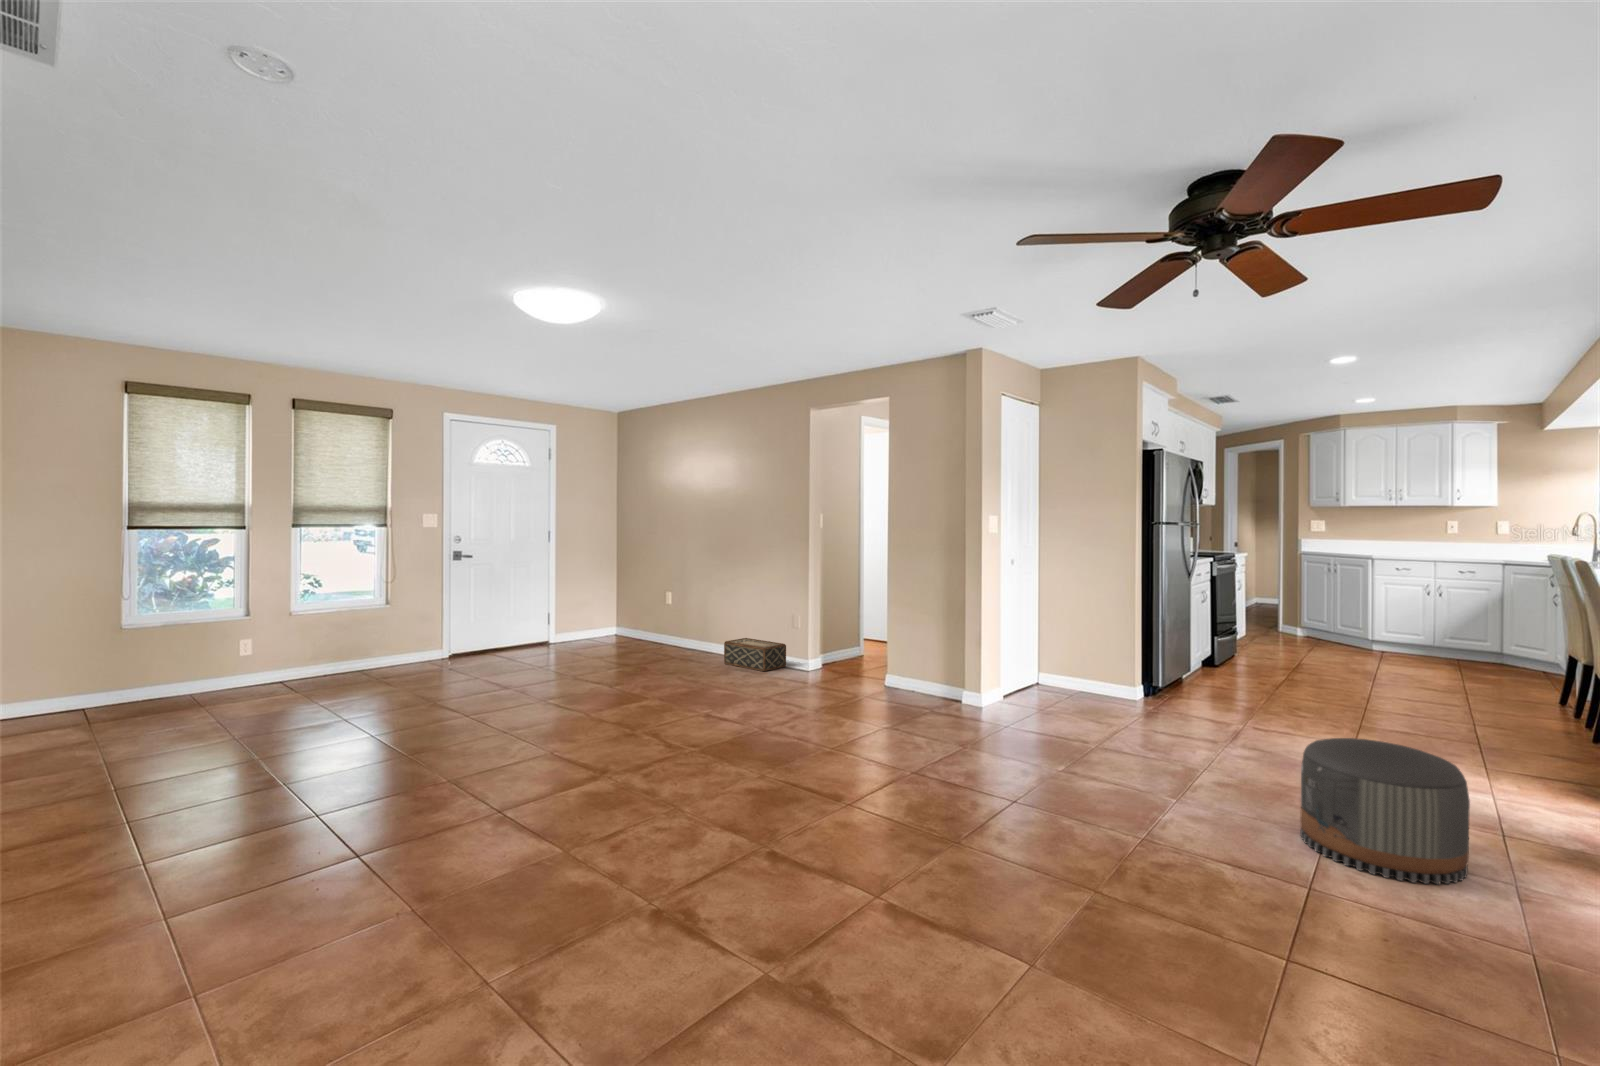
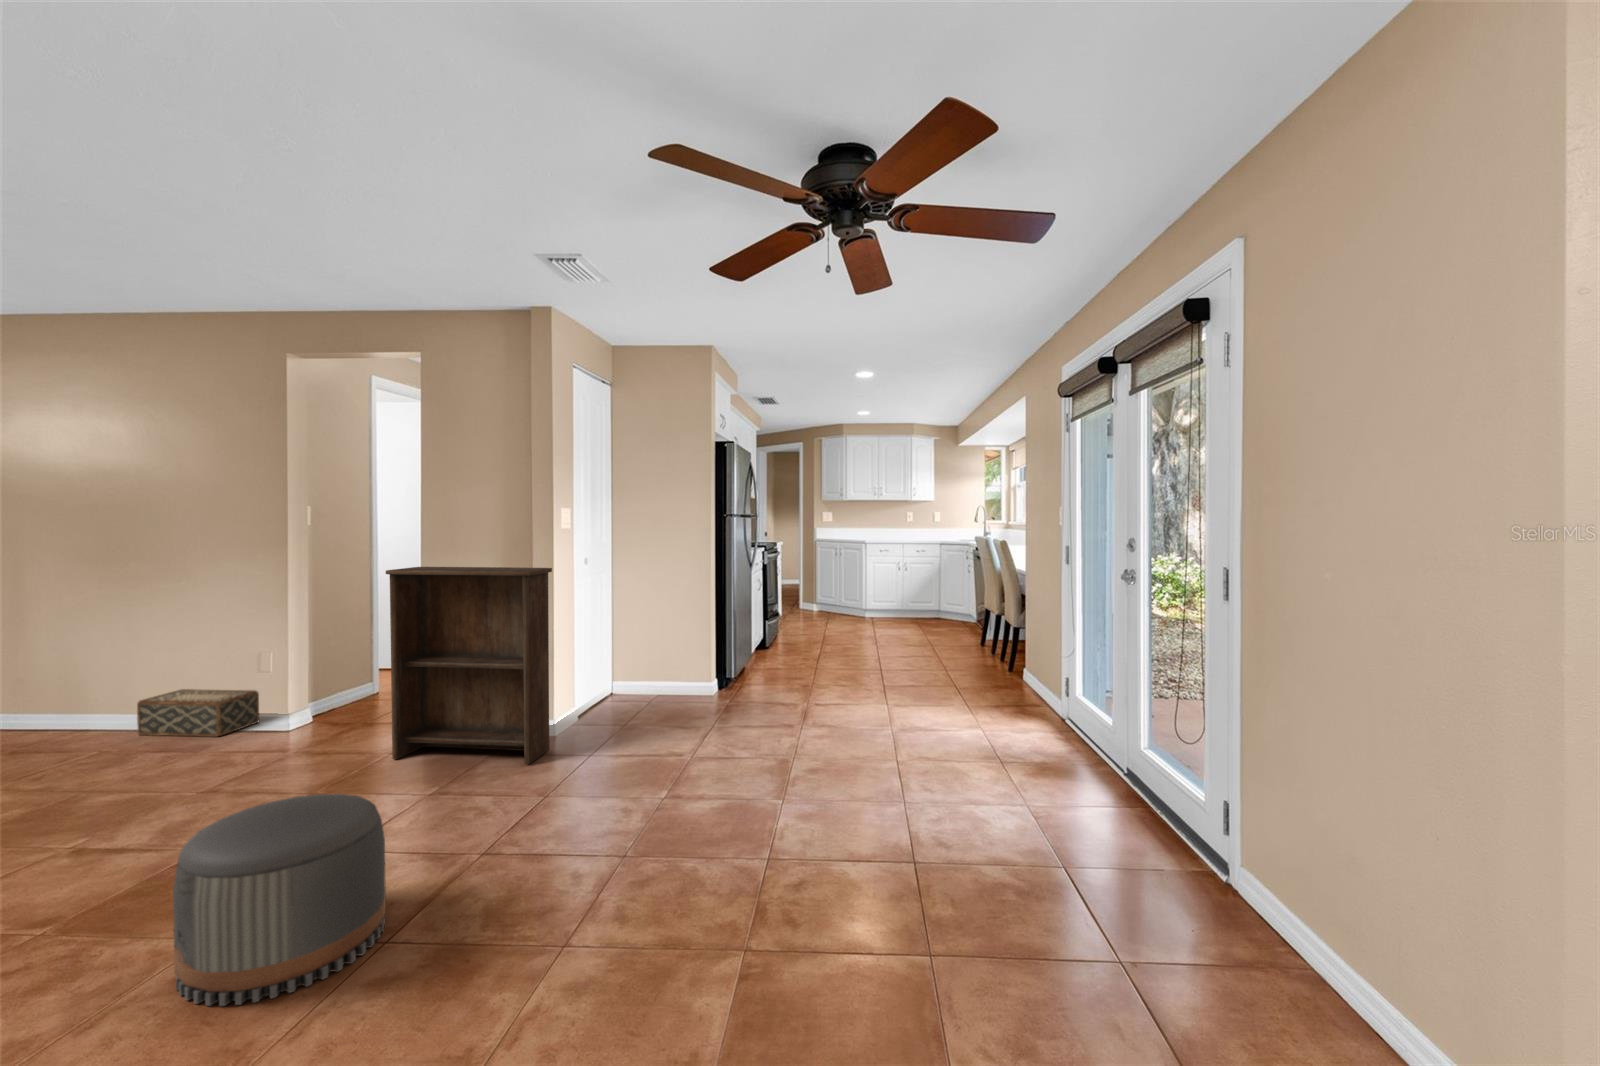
bookshelf: none [860,561,979,724] -> present [386,567,552,764]
pouf: present [1300,738,1470,884] -> present [173,794,386,1006]

